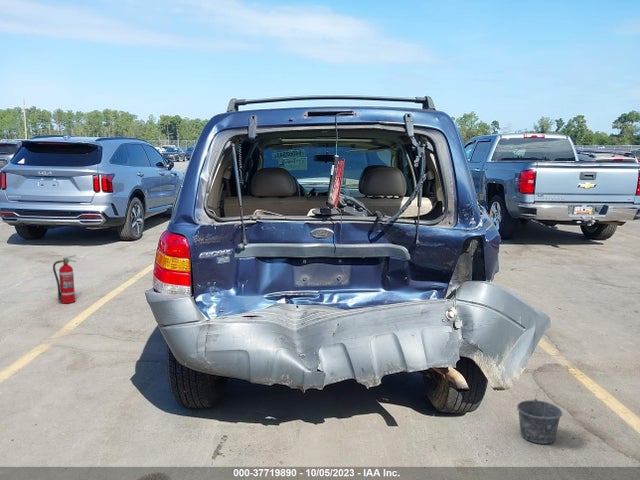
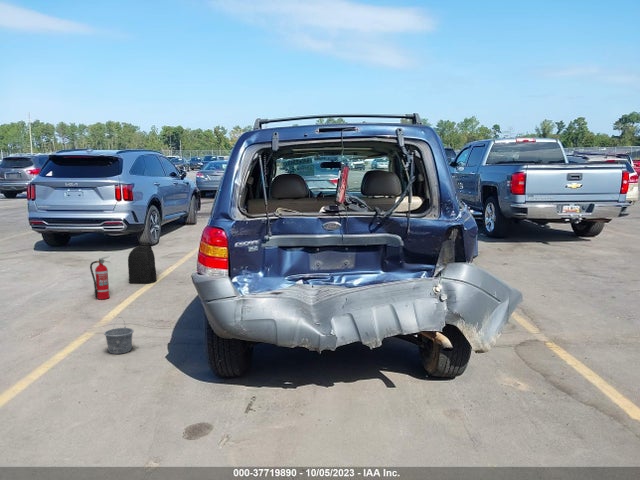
backpack: none [100,241,132,284] -> present [128,245,157,283]
bucket: present [517,399,562,444] -> present [104,327,134,354]

